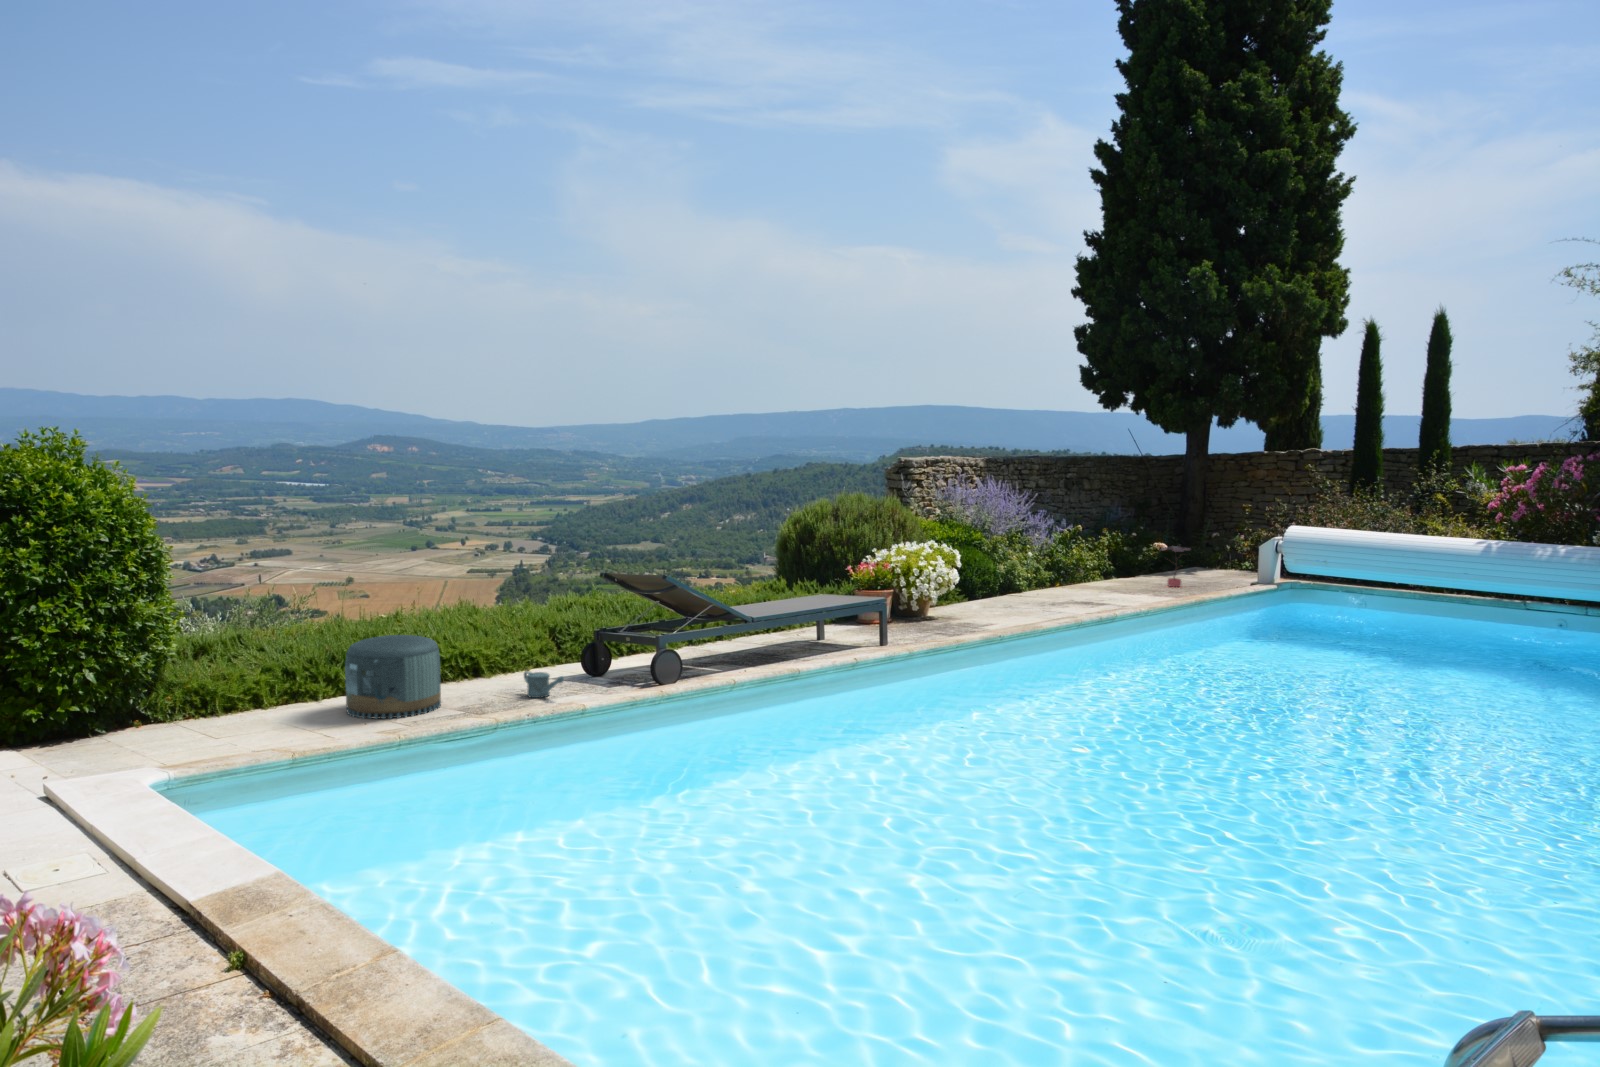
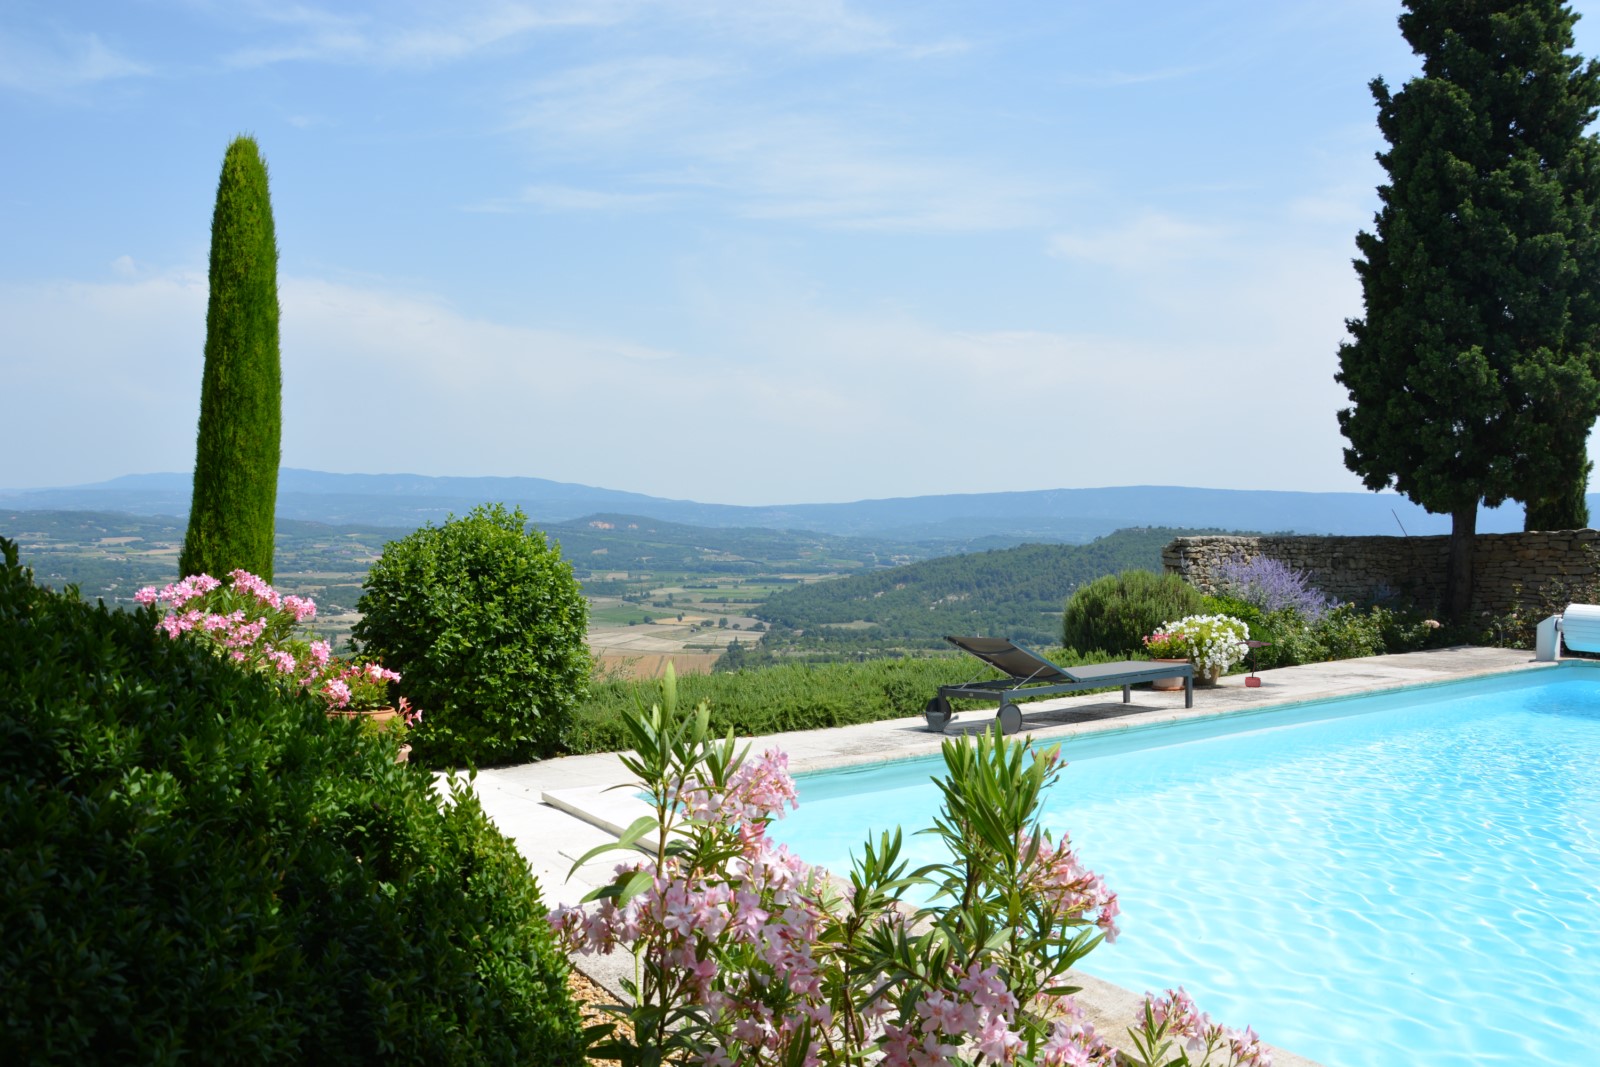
potted plant: present [1161,546,1190,587] -> present [1235,641,1272,687]
pouf: present [345,635,441,719] -> none [803,680,870,741]

